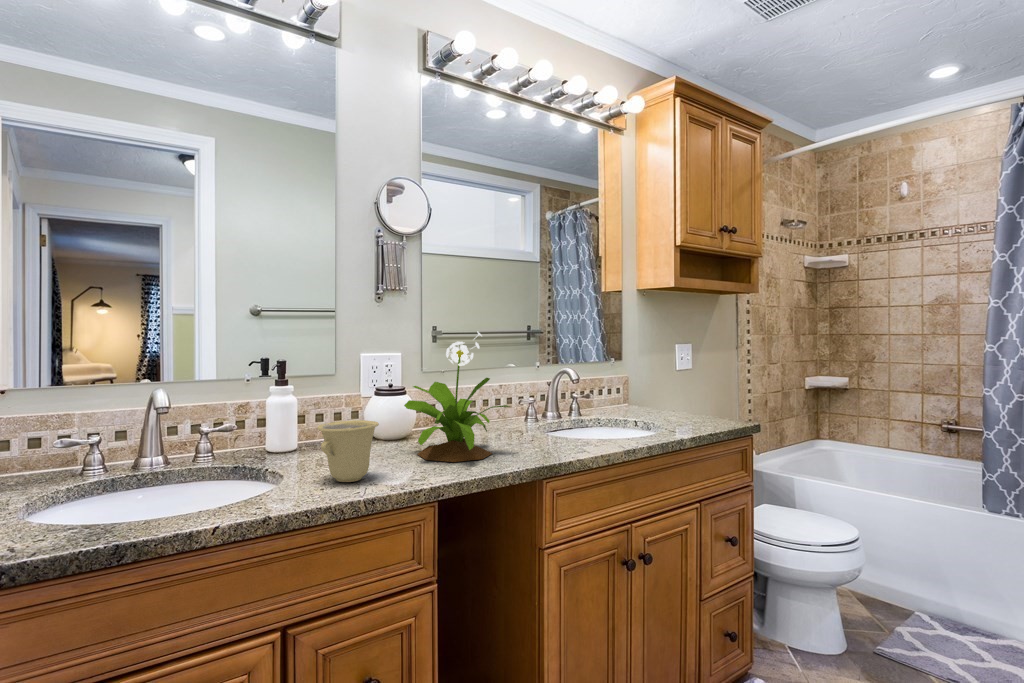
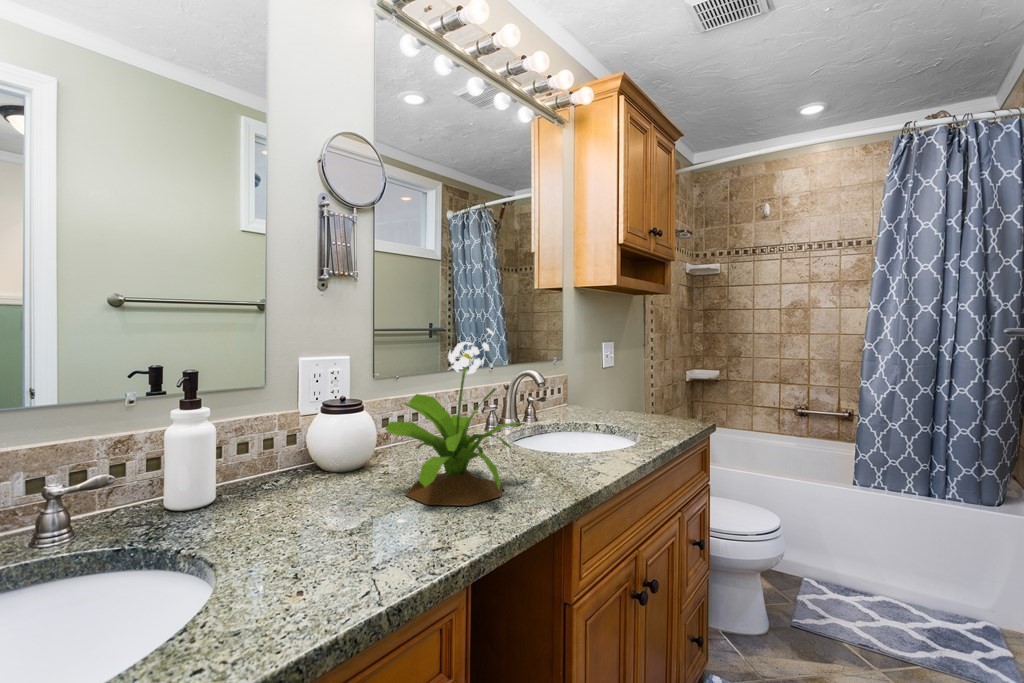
cup: present [317,420,379,482] -> none [293,462,391,568]

